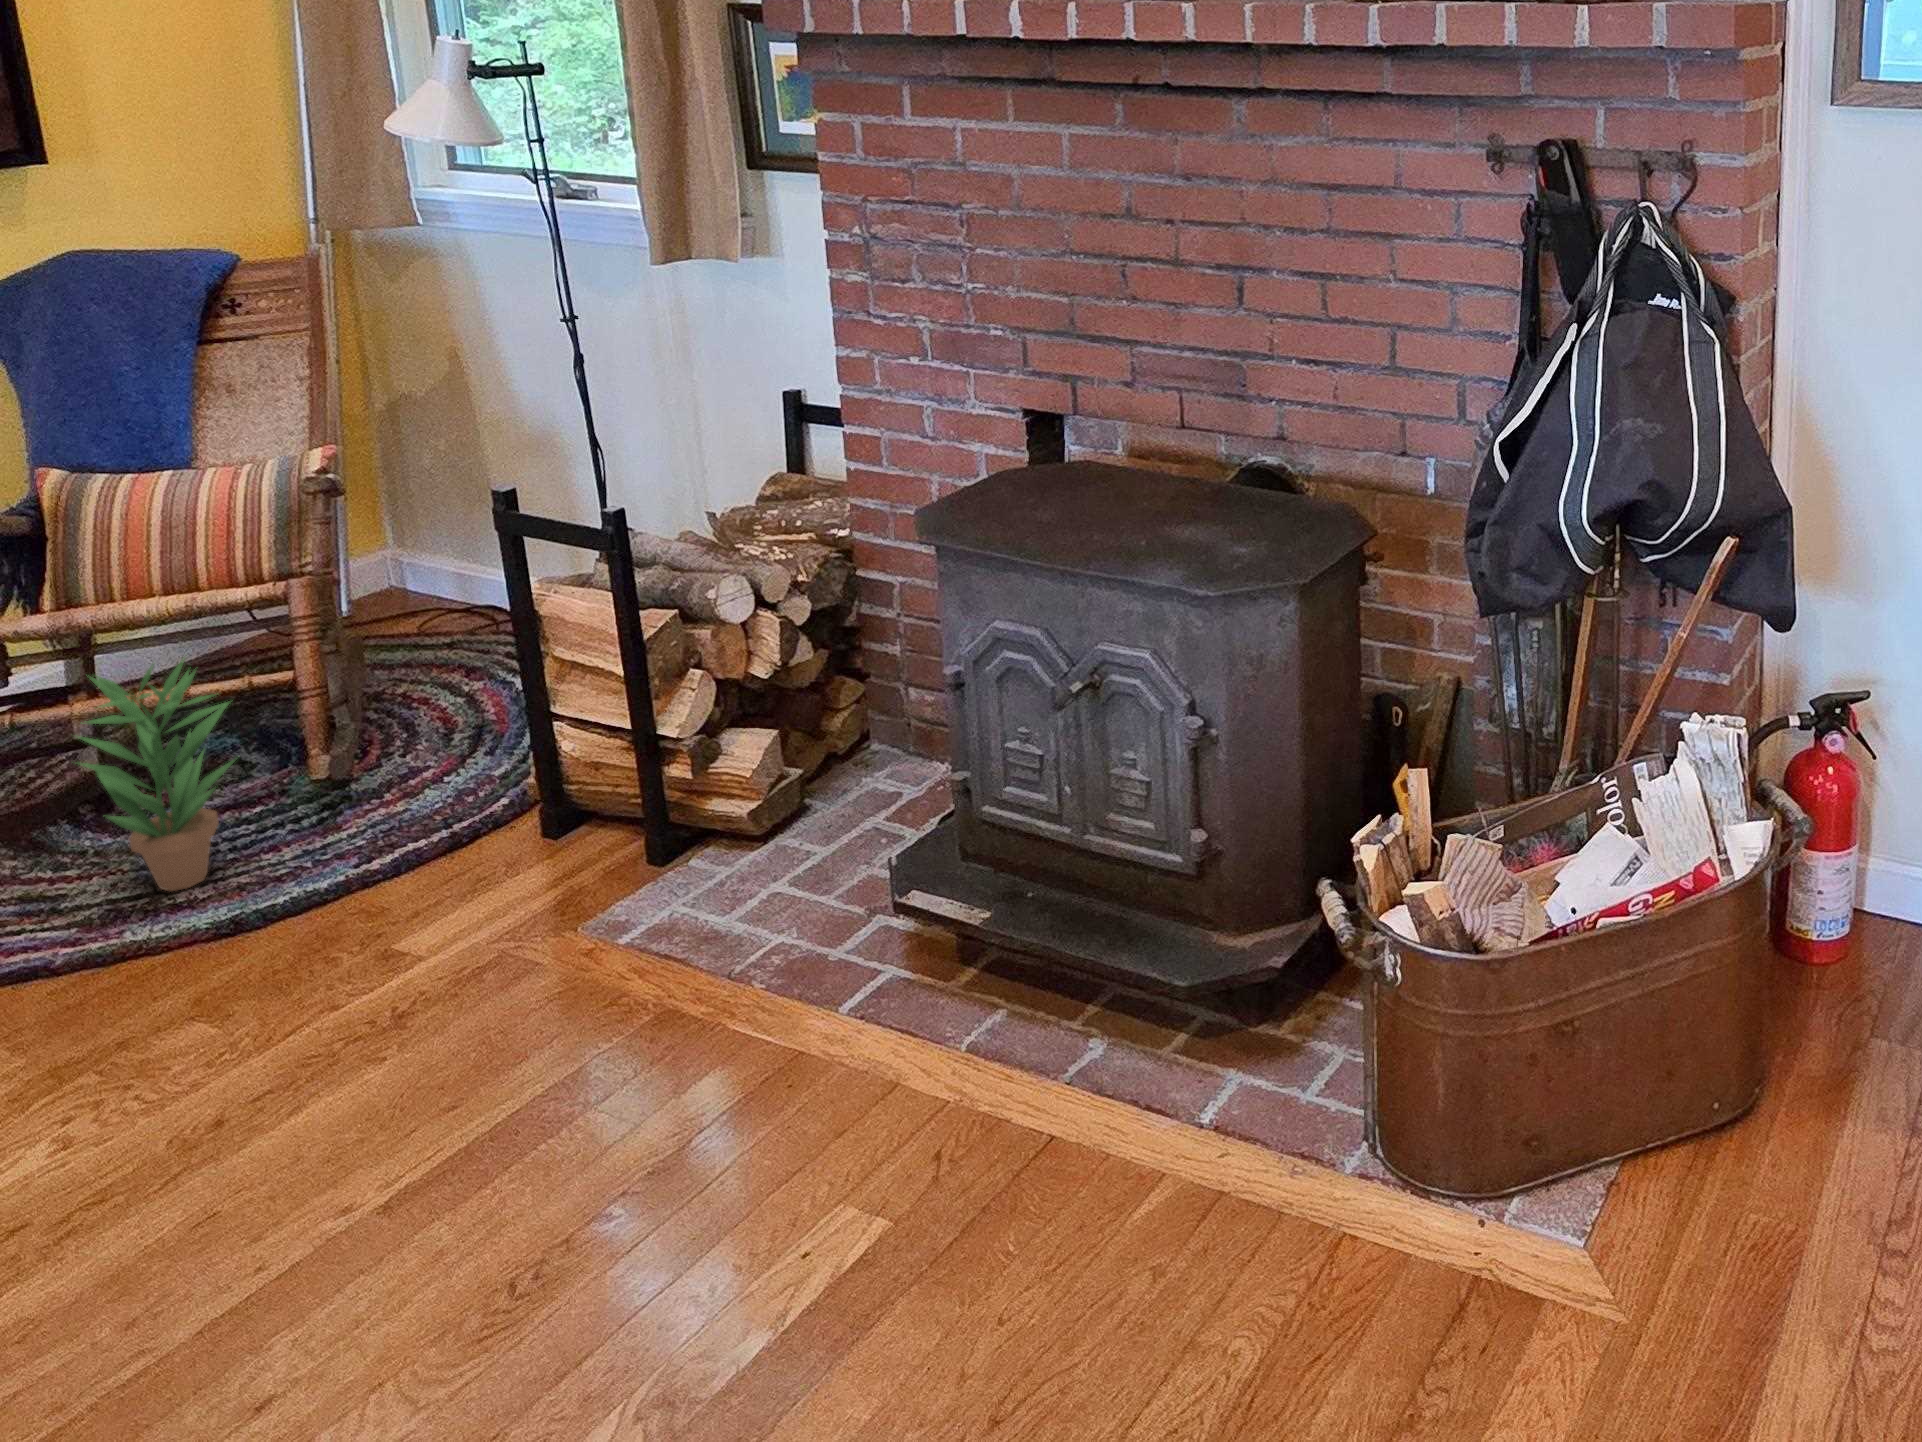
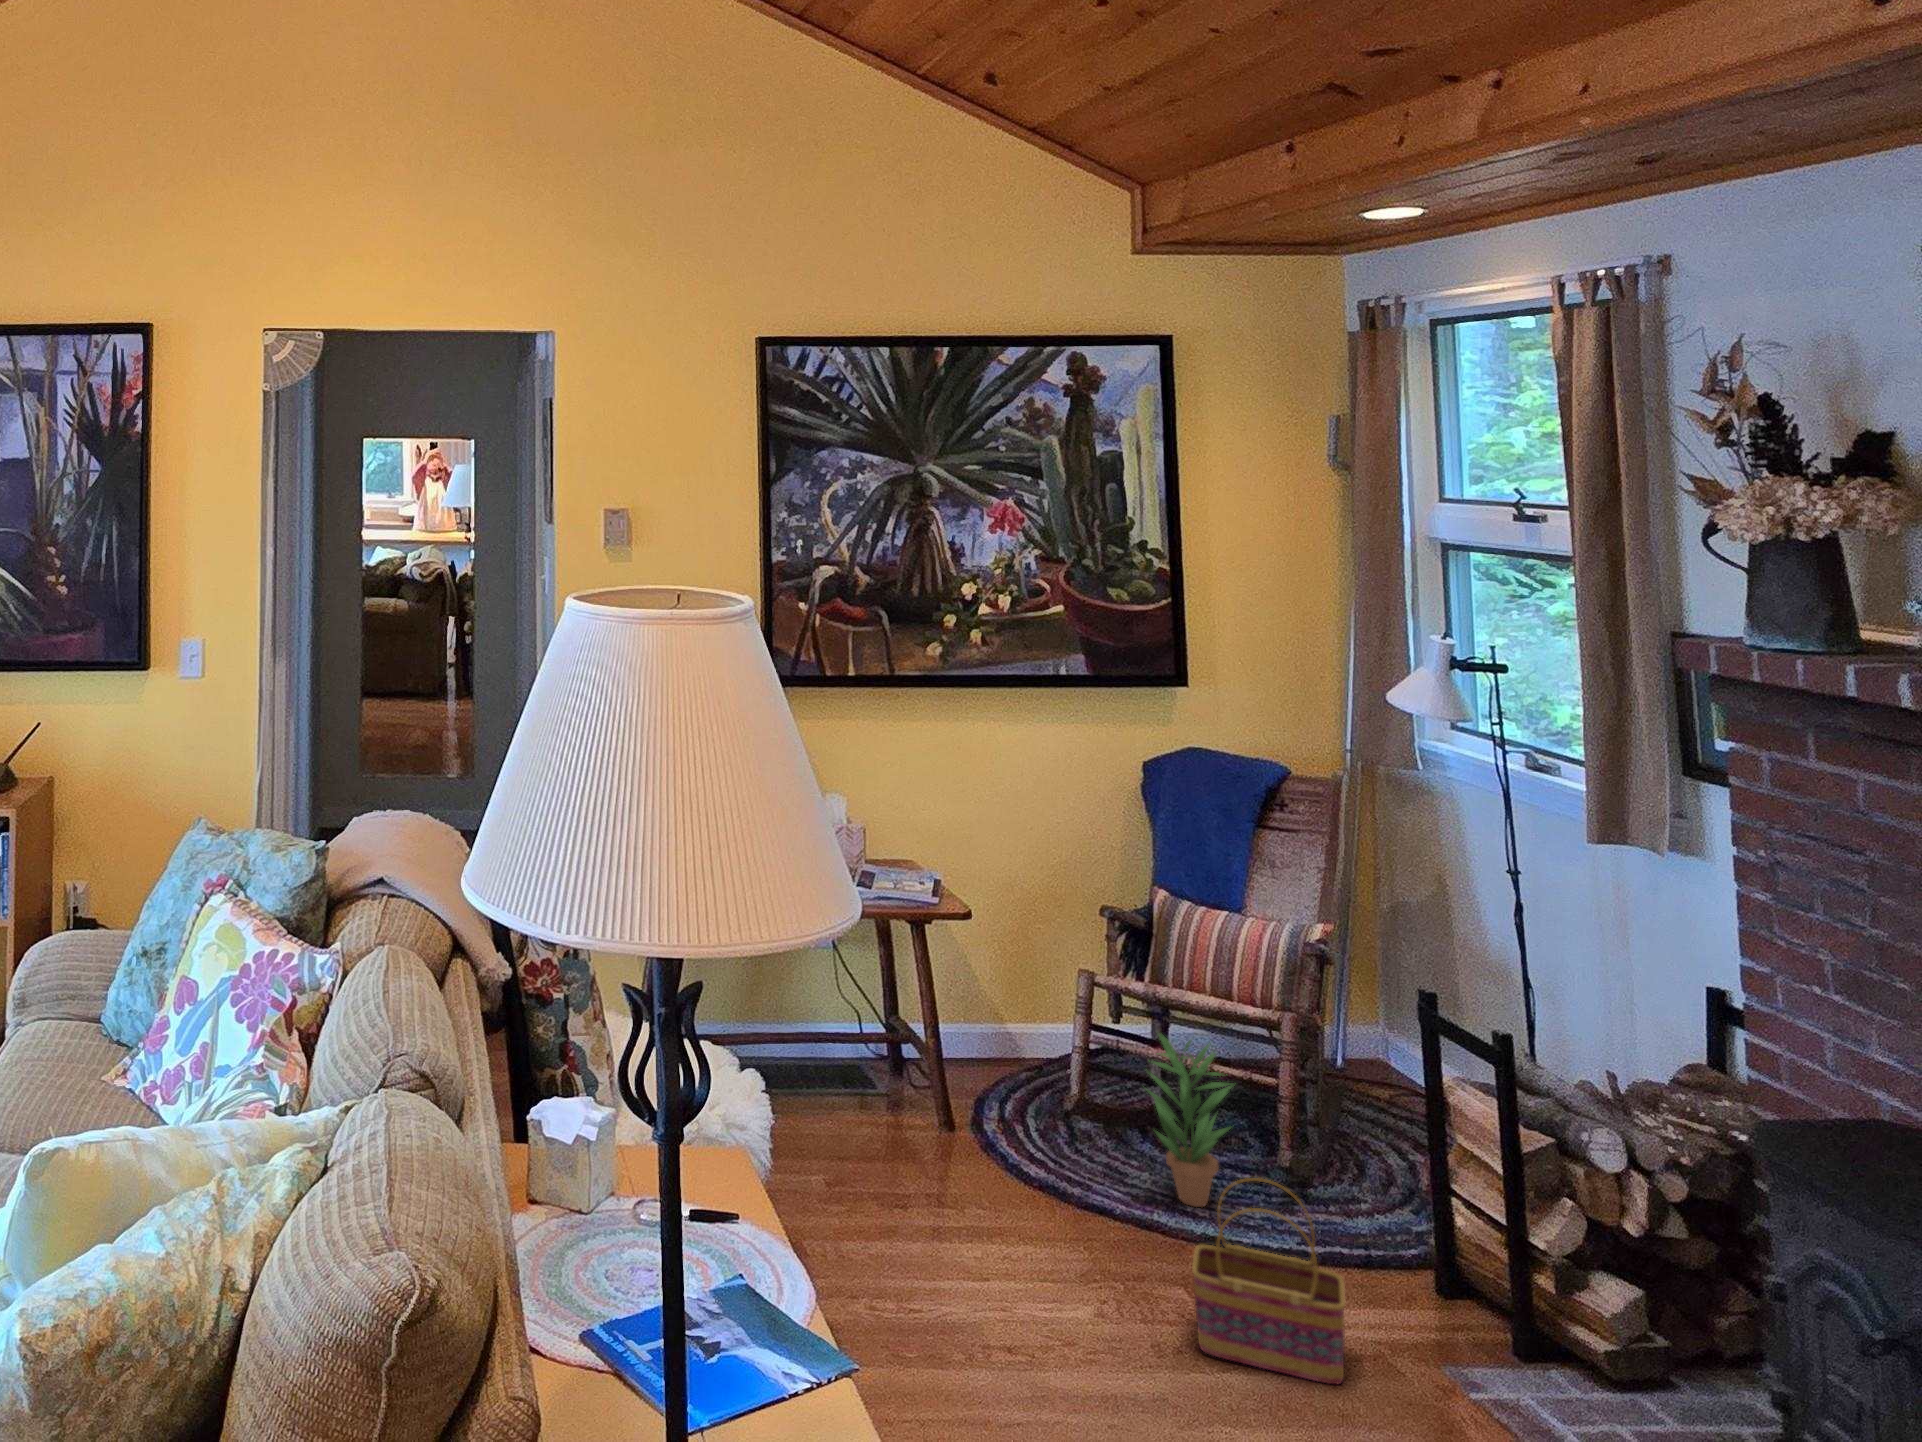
basket: none [218,814,466,1093] -> present [1192,1178,1346,1384]

